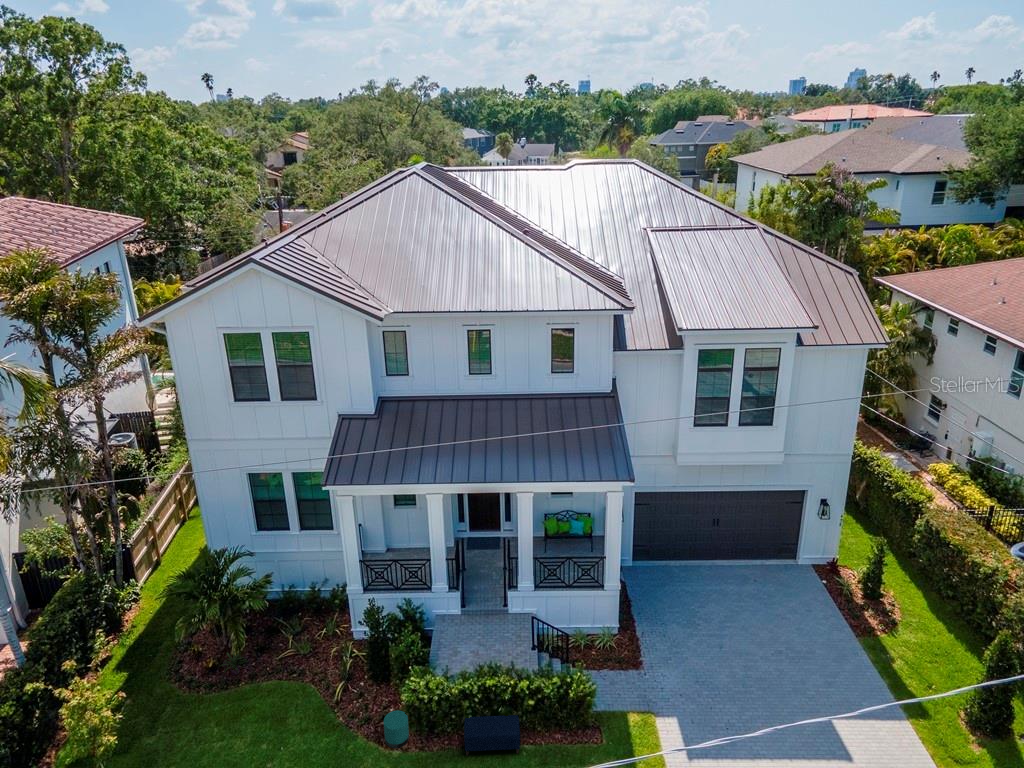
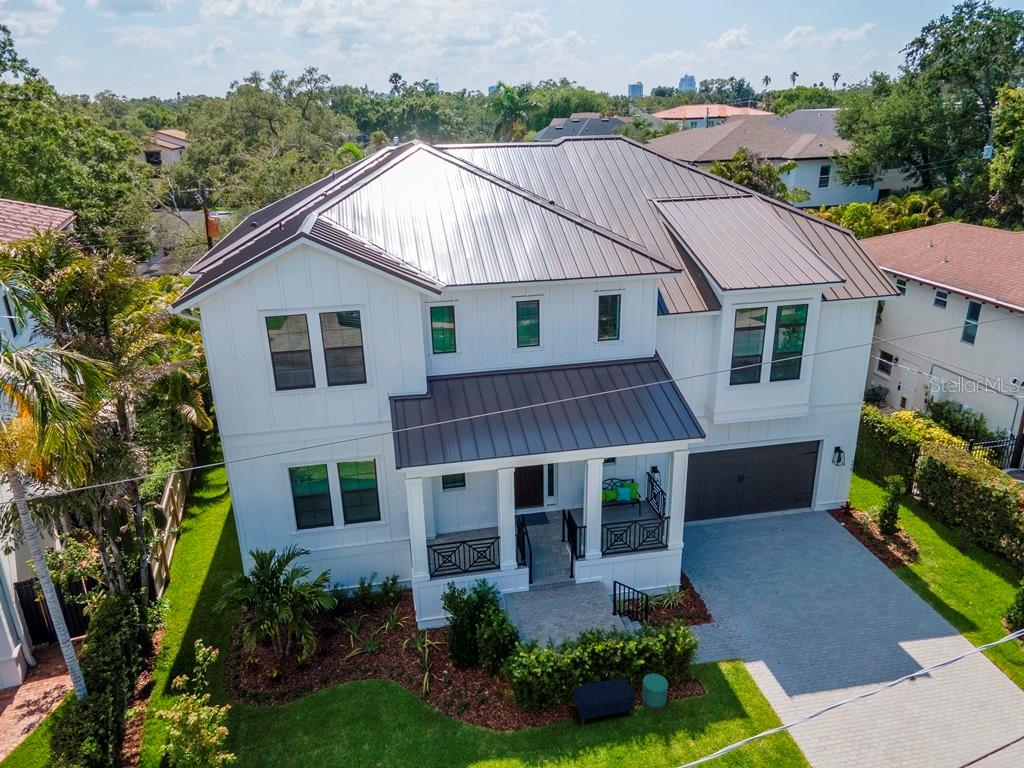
decorative plant: present [224,651,242,675] -> present [959,530,973,551]
trash can: present [384,710,409,748] -> present [642,673,668,711]

